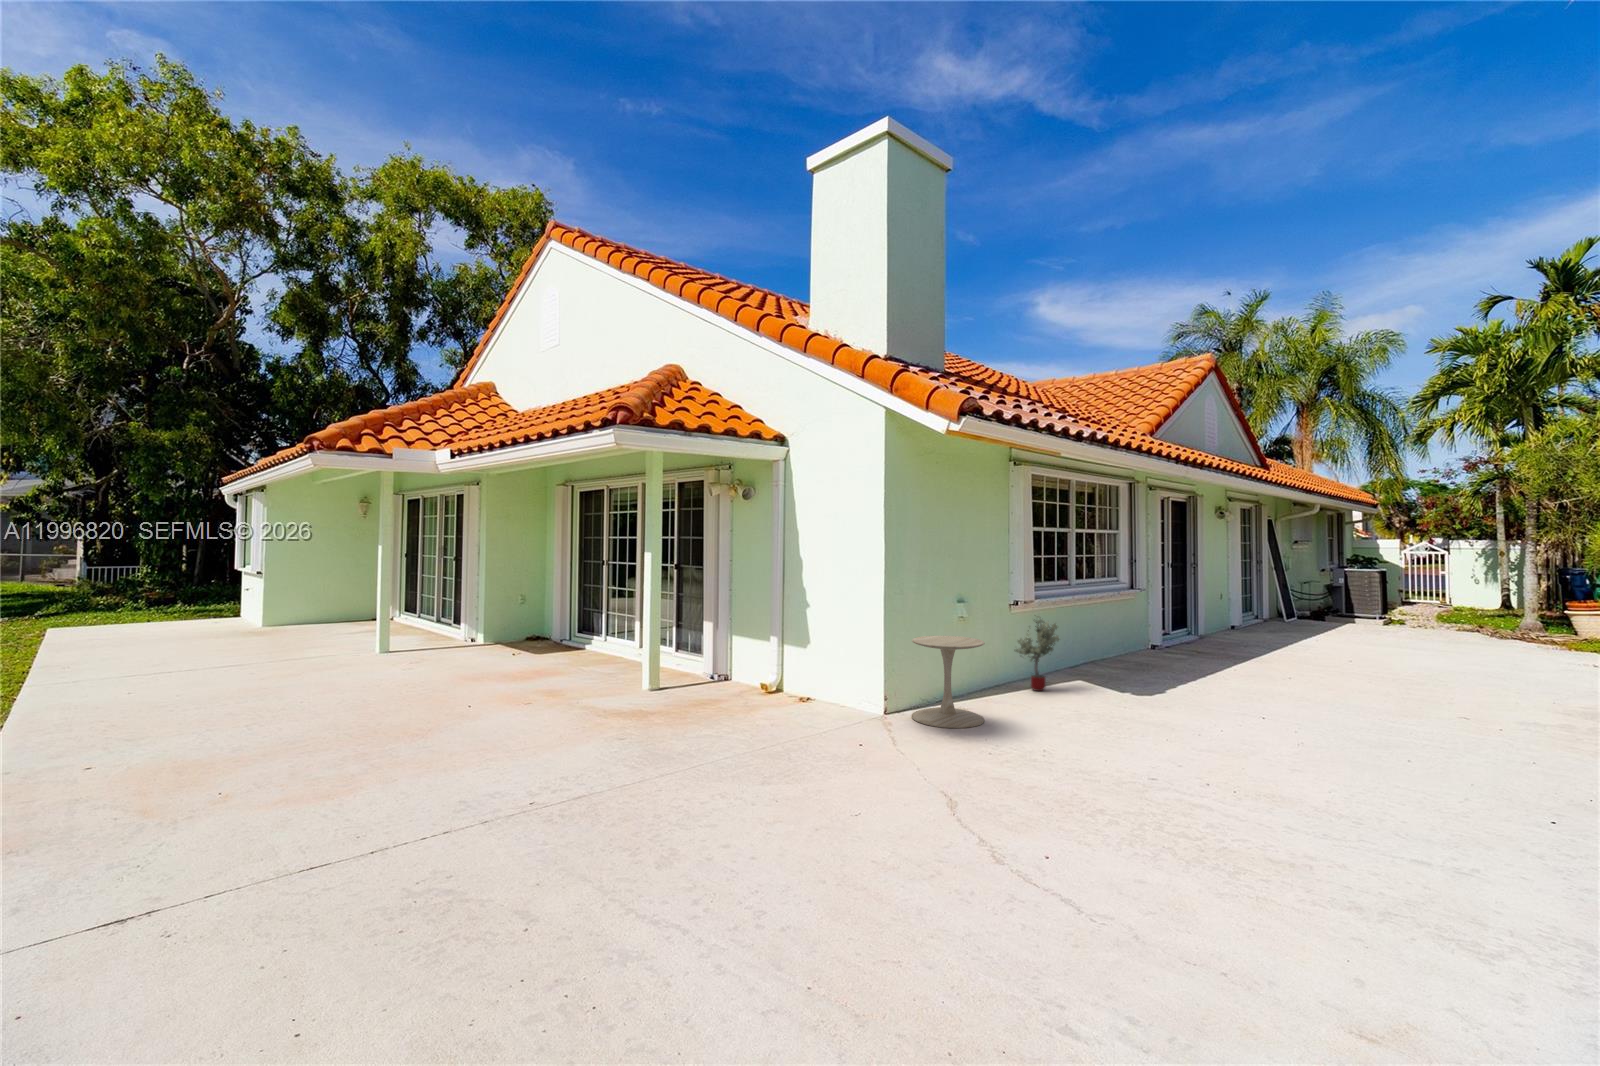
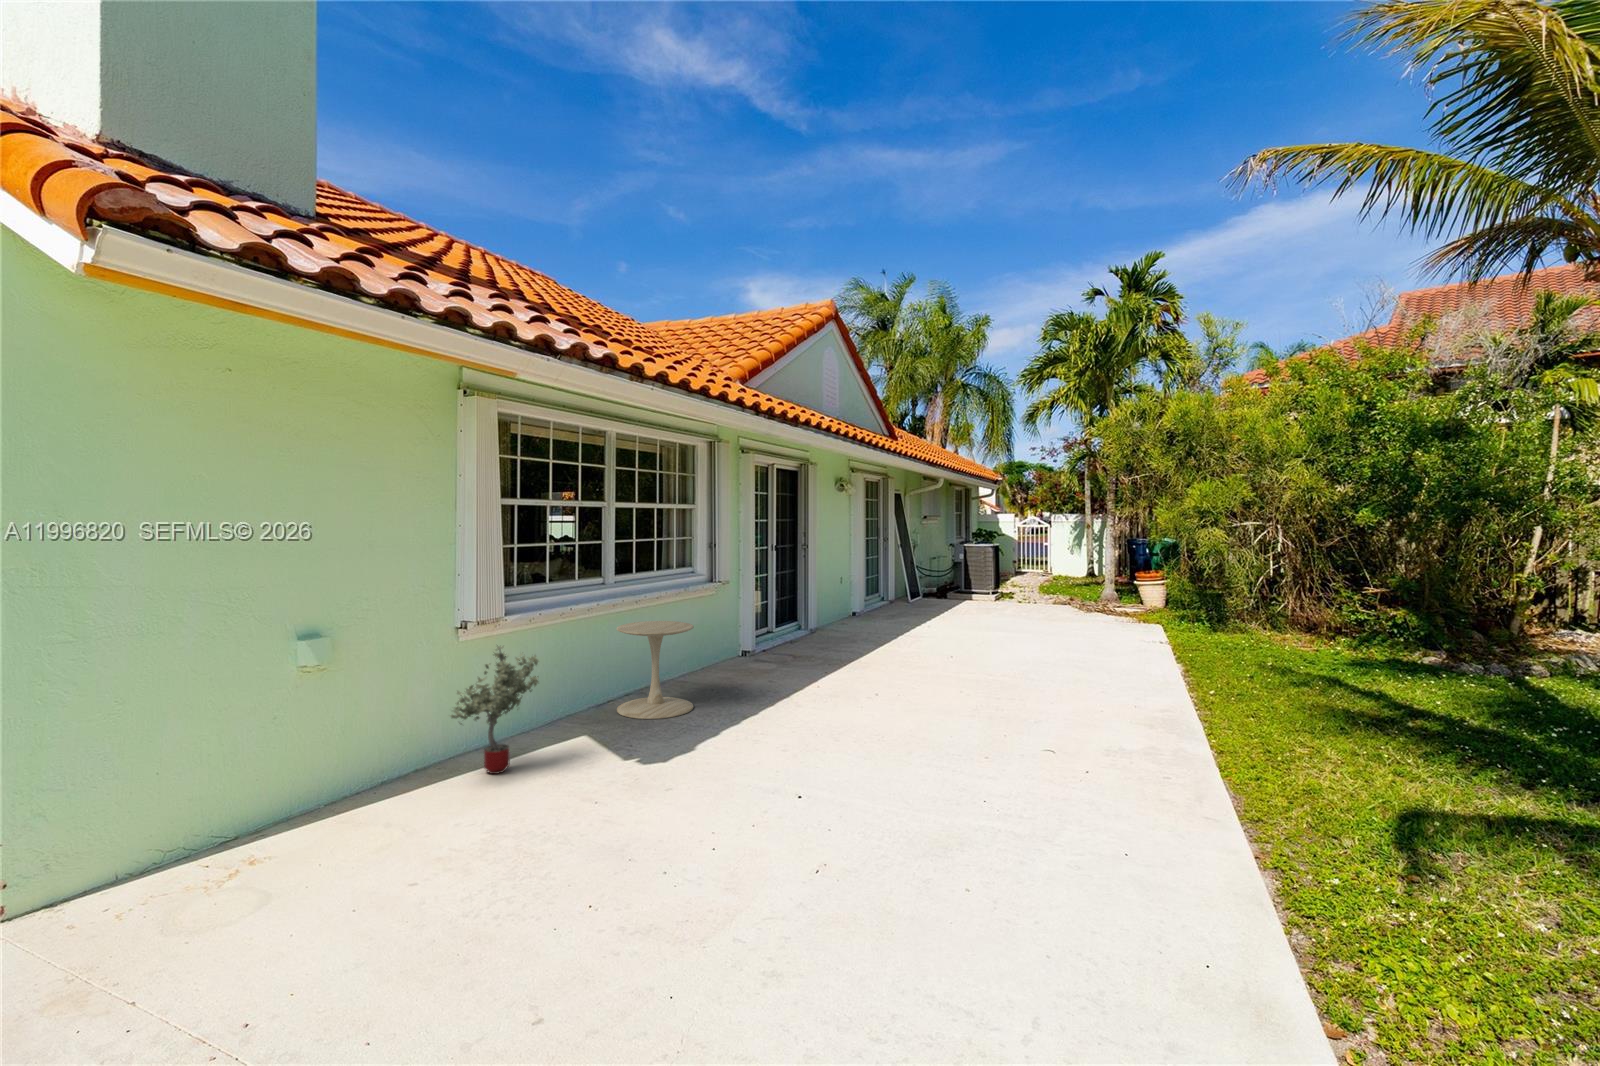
pedestal table: present [912,636,985,728] -> present [617,621,694,719]

